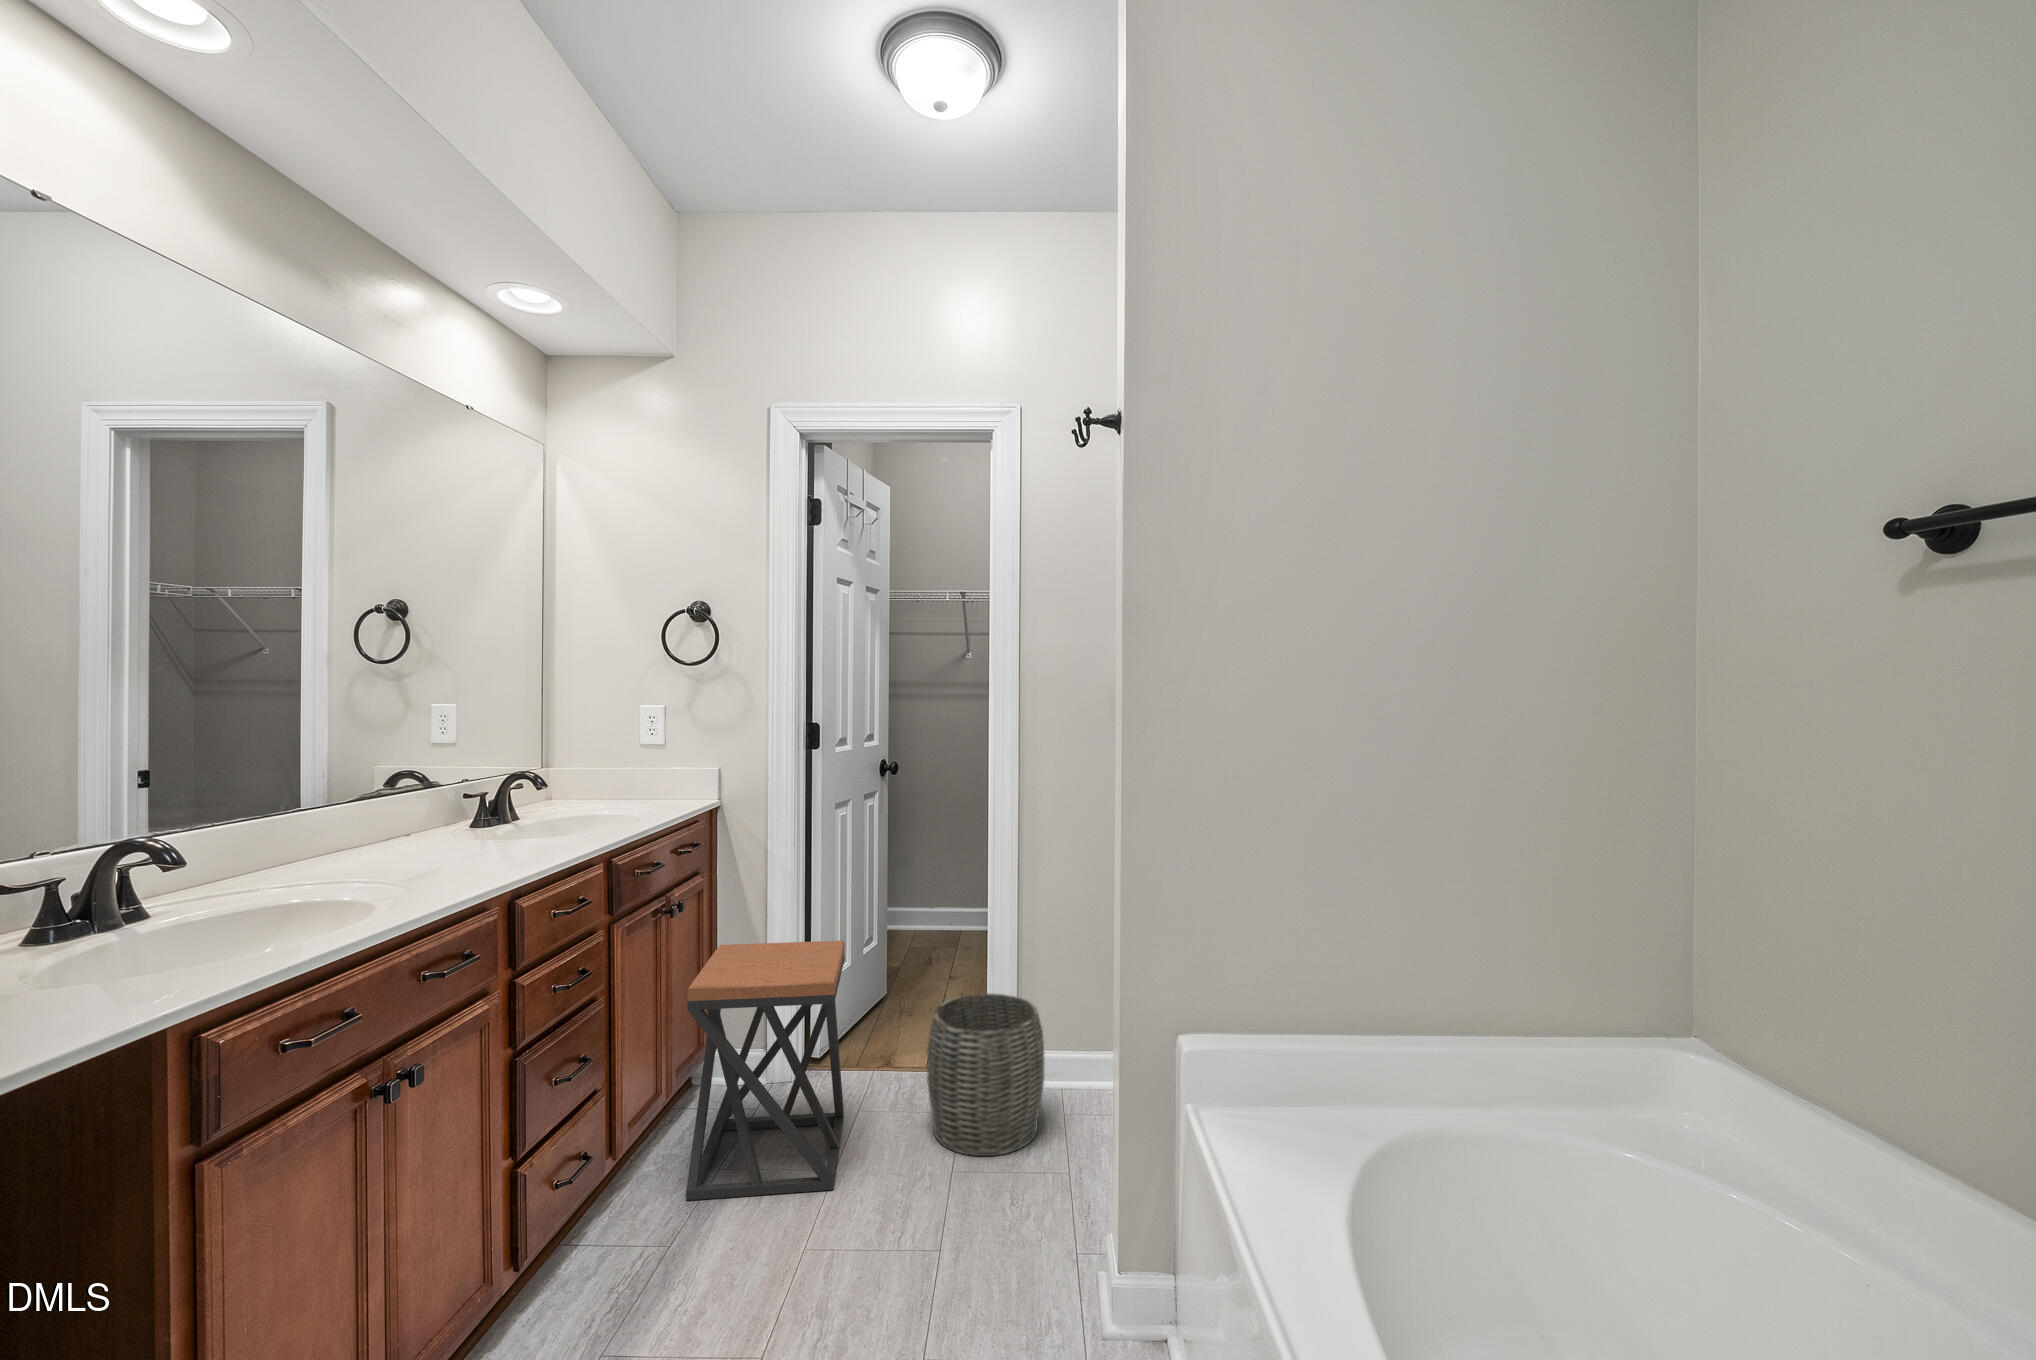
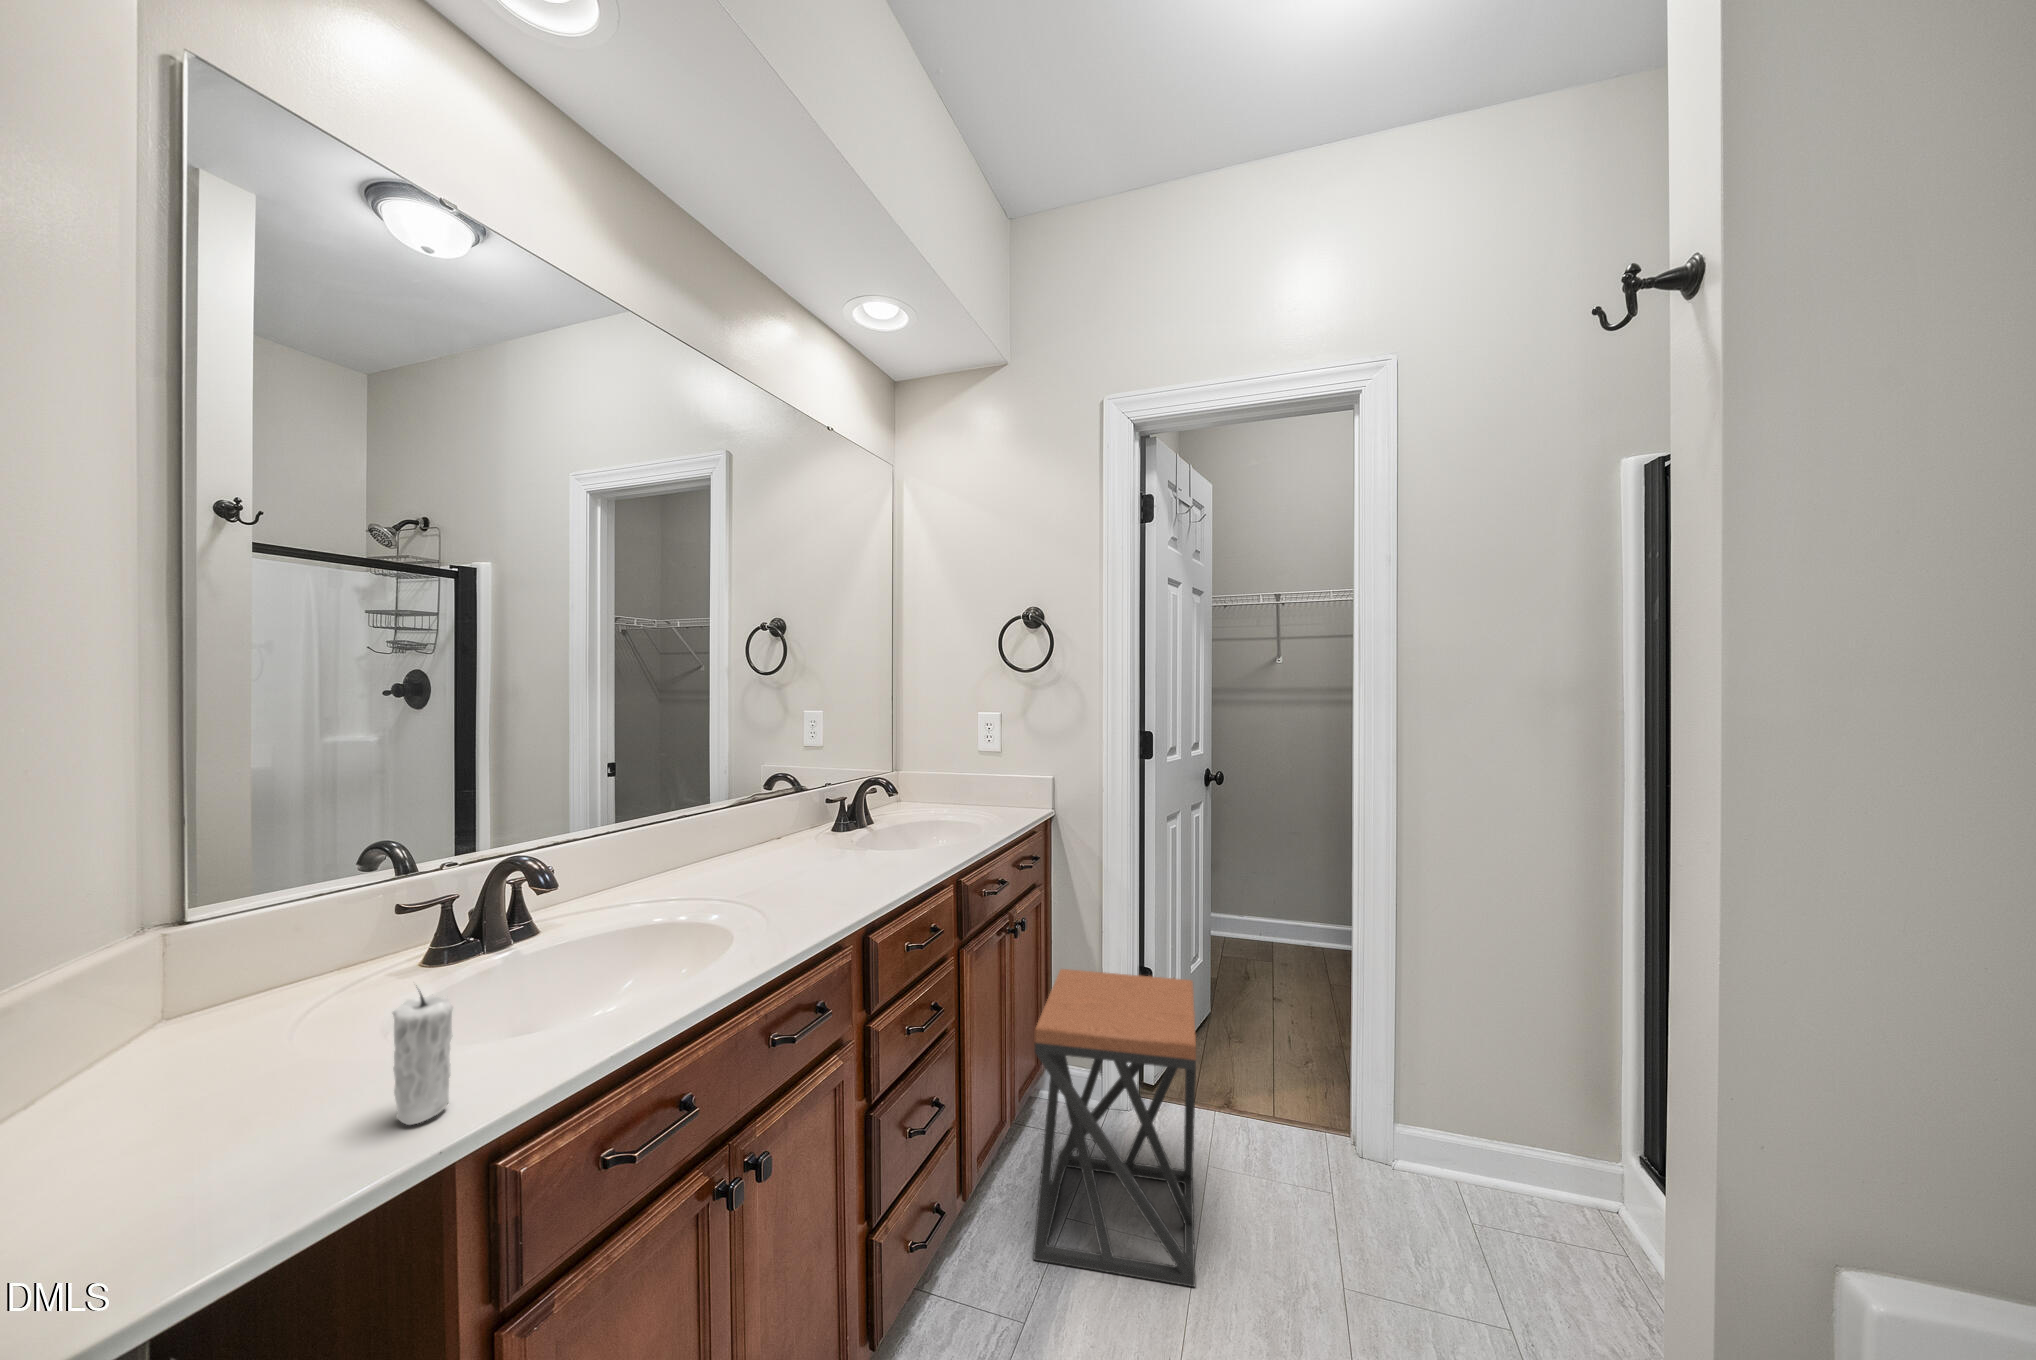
candle: none [102,891,158,1002] -> present [393,991,453,1125]
woven basket: present [927,993,1044,1156] -> none [1294,1060,1450,1282]

